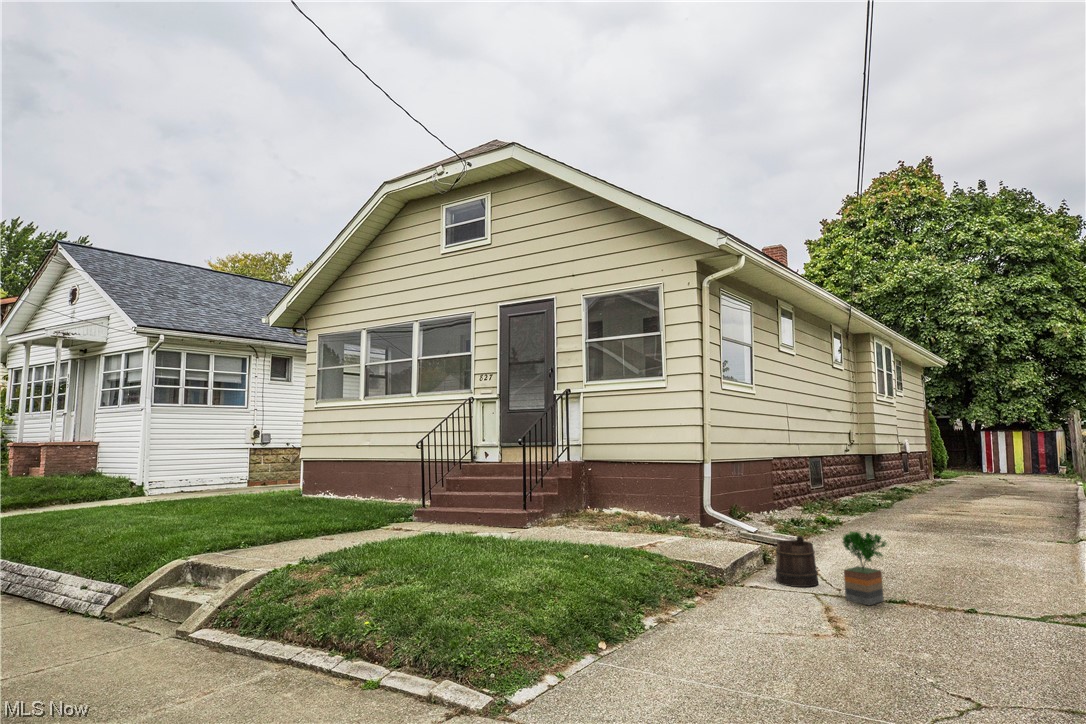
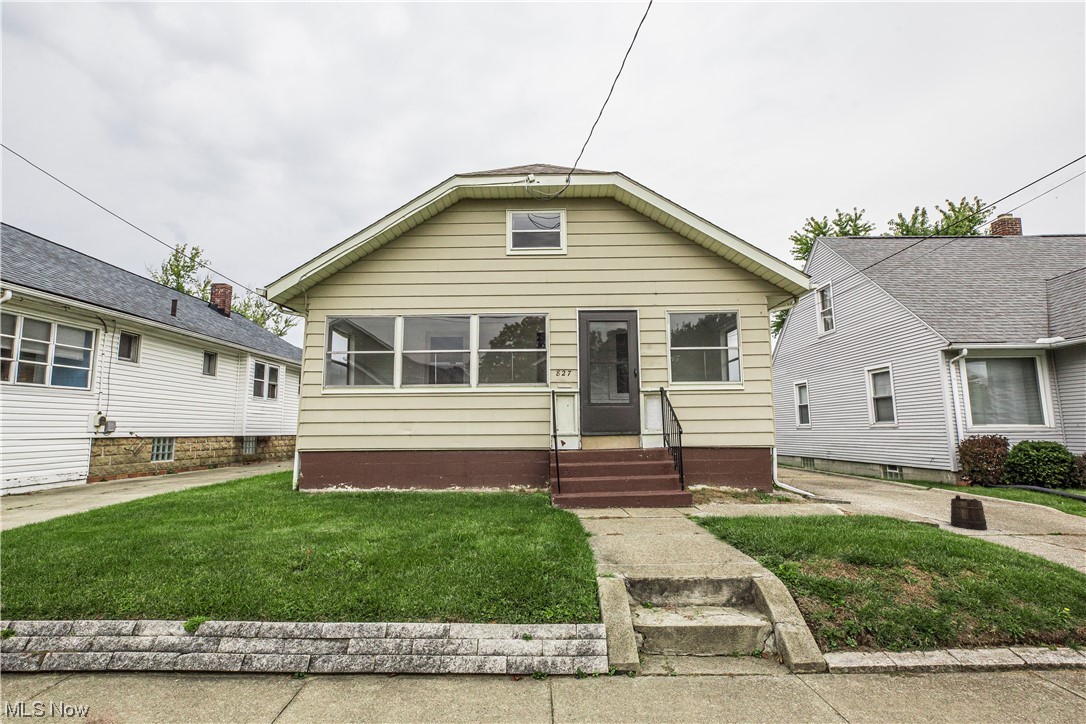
potted tree: present [842,532,887,605] -> none [1013,489,1060,536]

